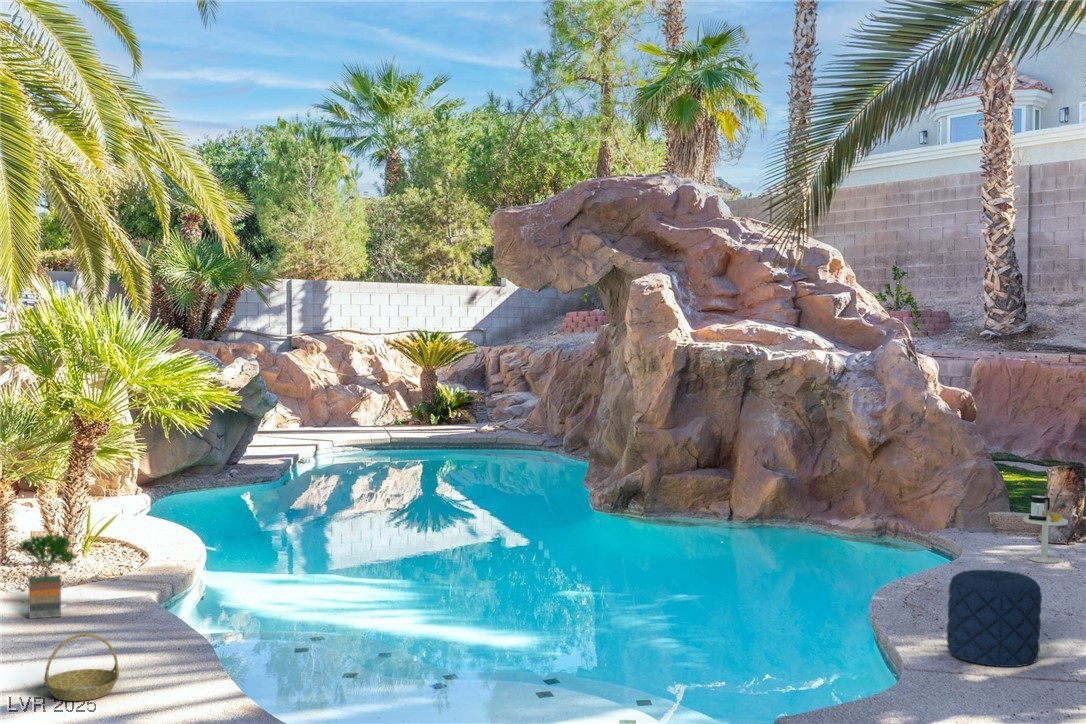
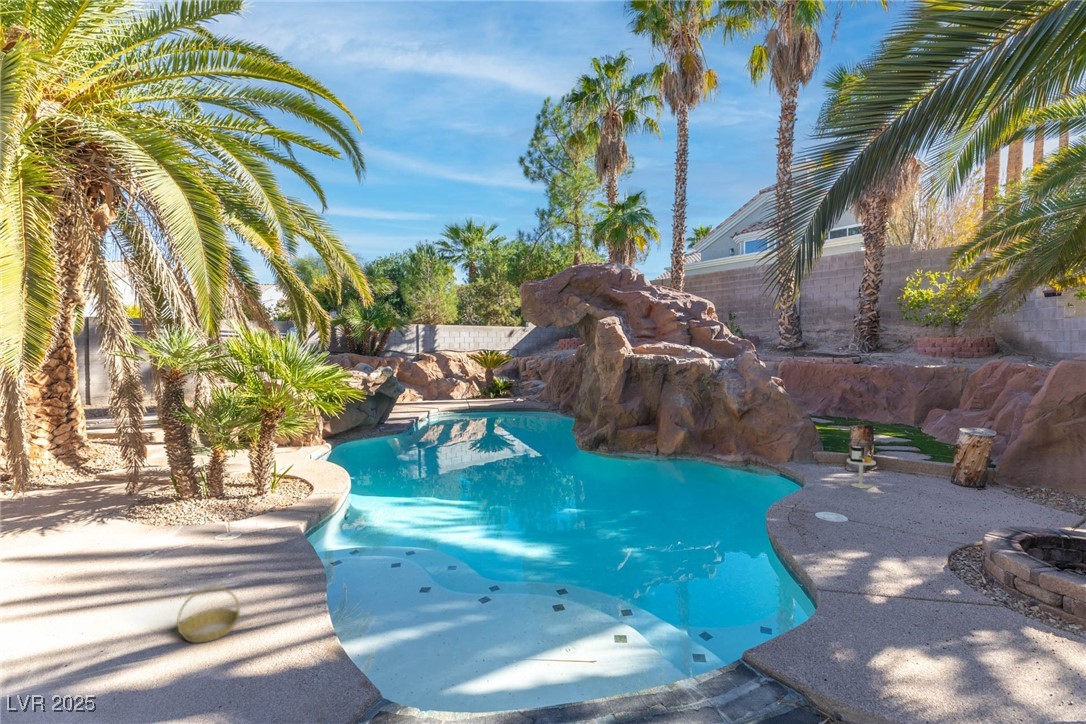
potted tree: present [19,534,75,619] -> none [200,490,243,551]
pouf: present [947,570,1042,667] -> none [841,513,915,588]

